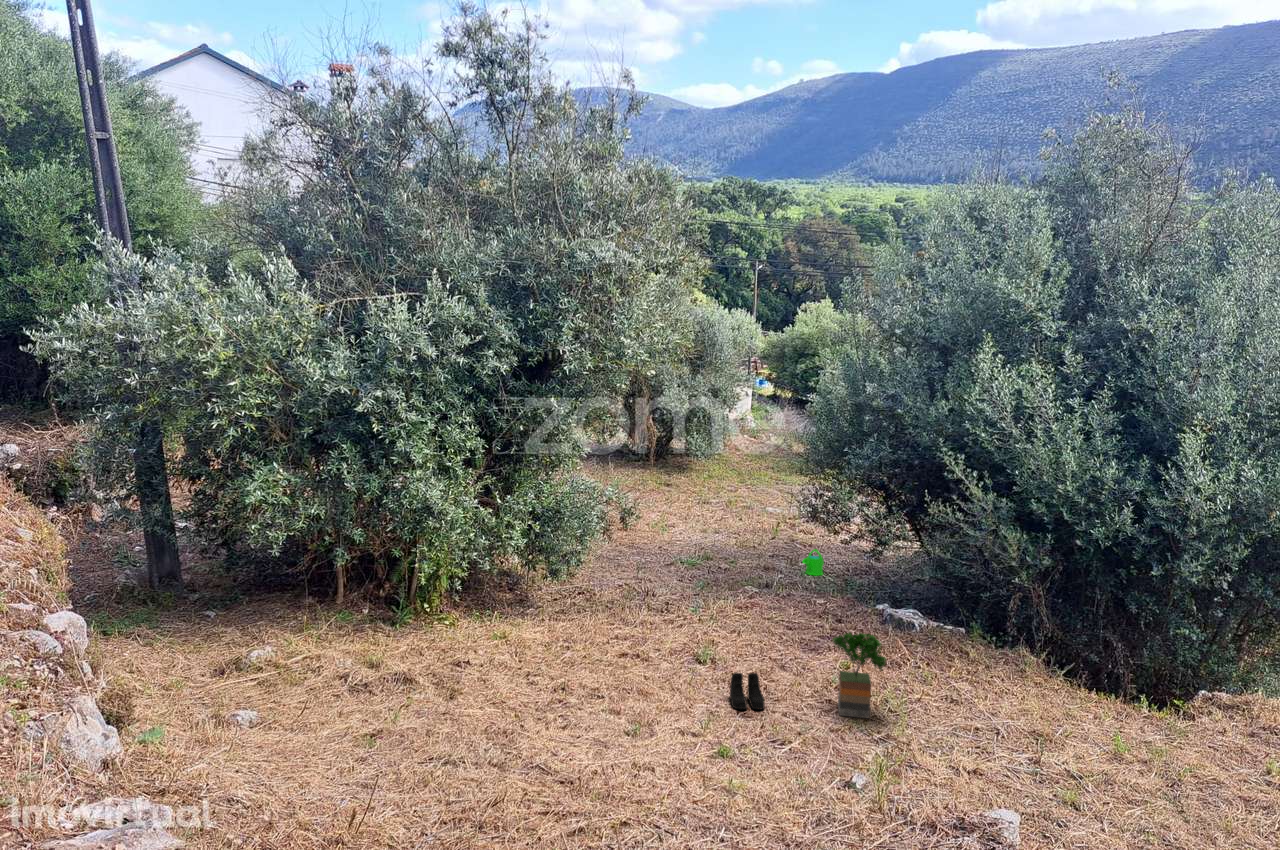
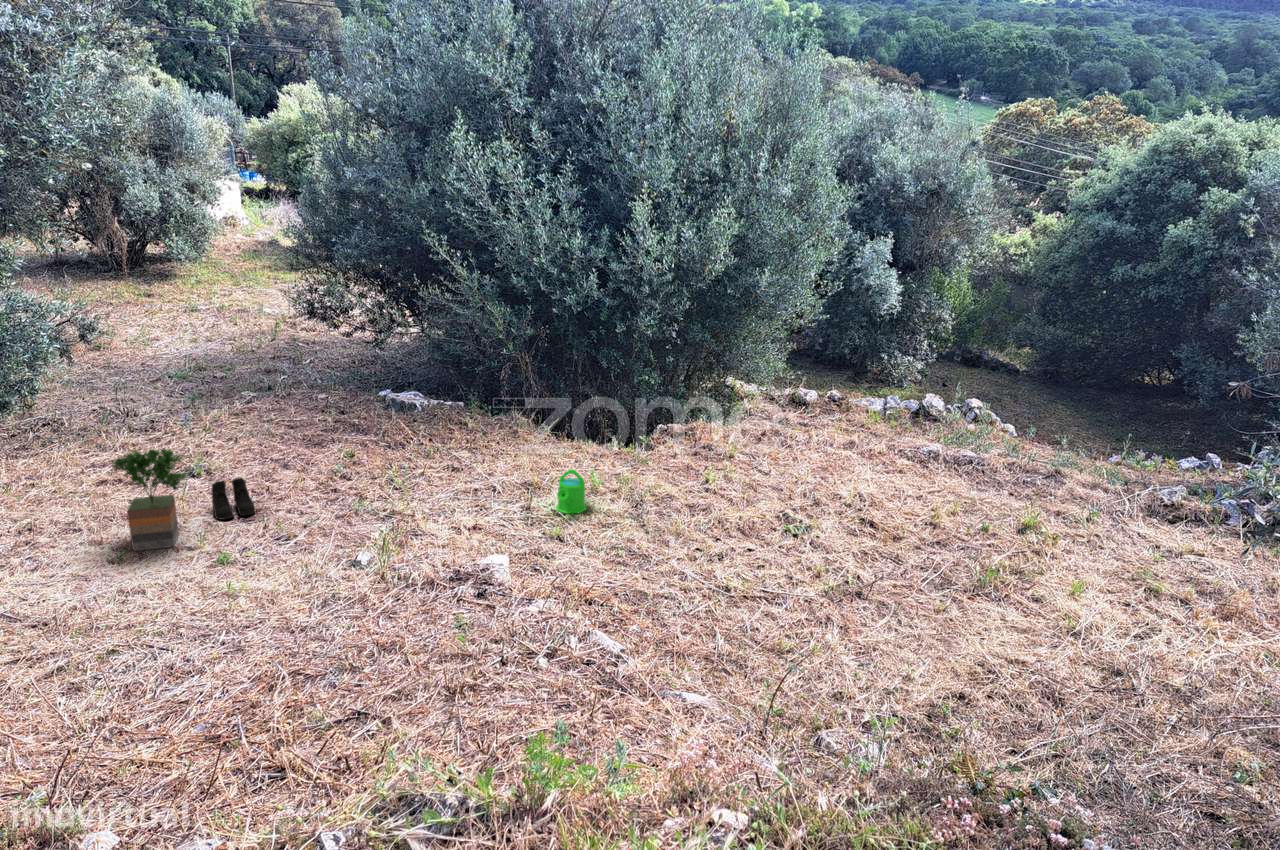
watering can: present [802,549,824,576] -> present [556,469,587,514]
potted tree: present [833,633,886,718] -> present [112,449,187,551]

